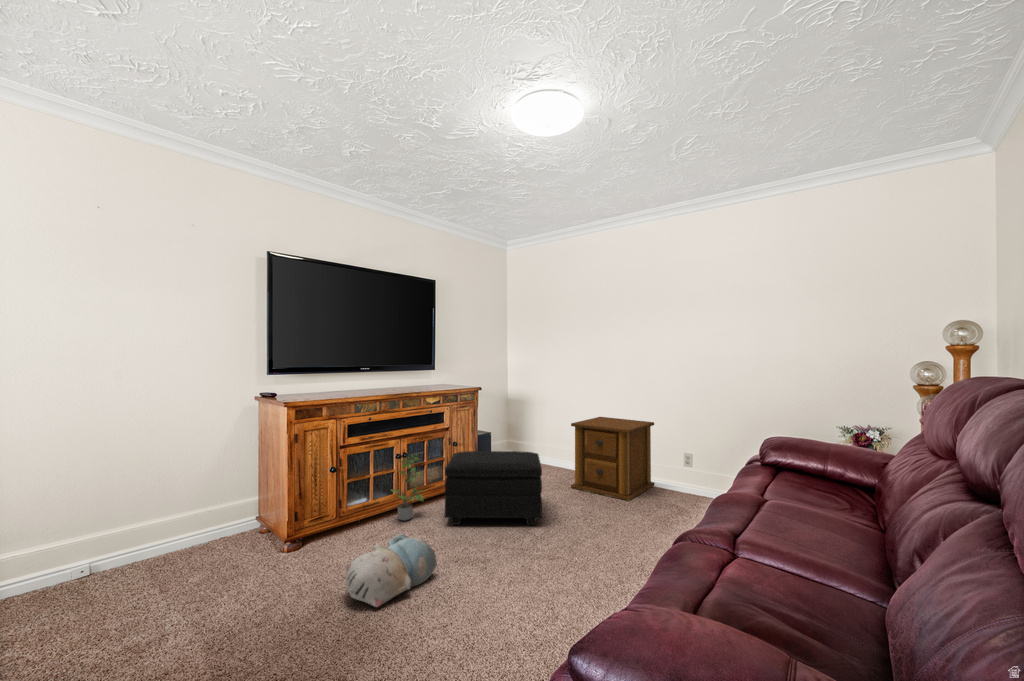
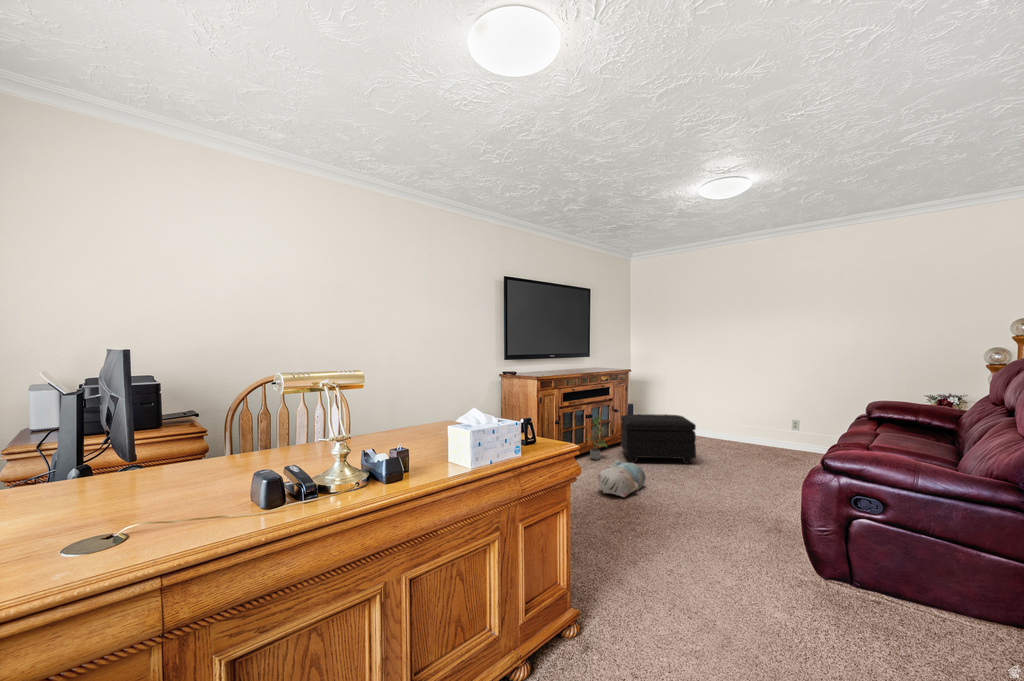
side table: present [571,417,655,501] -> none [701,392,767,452]

